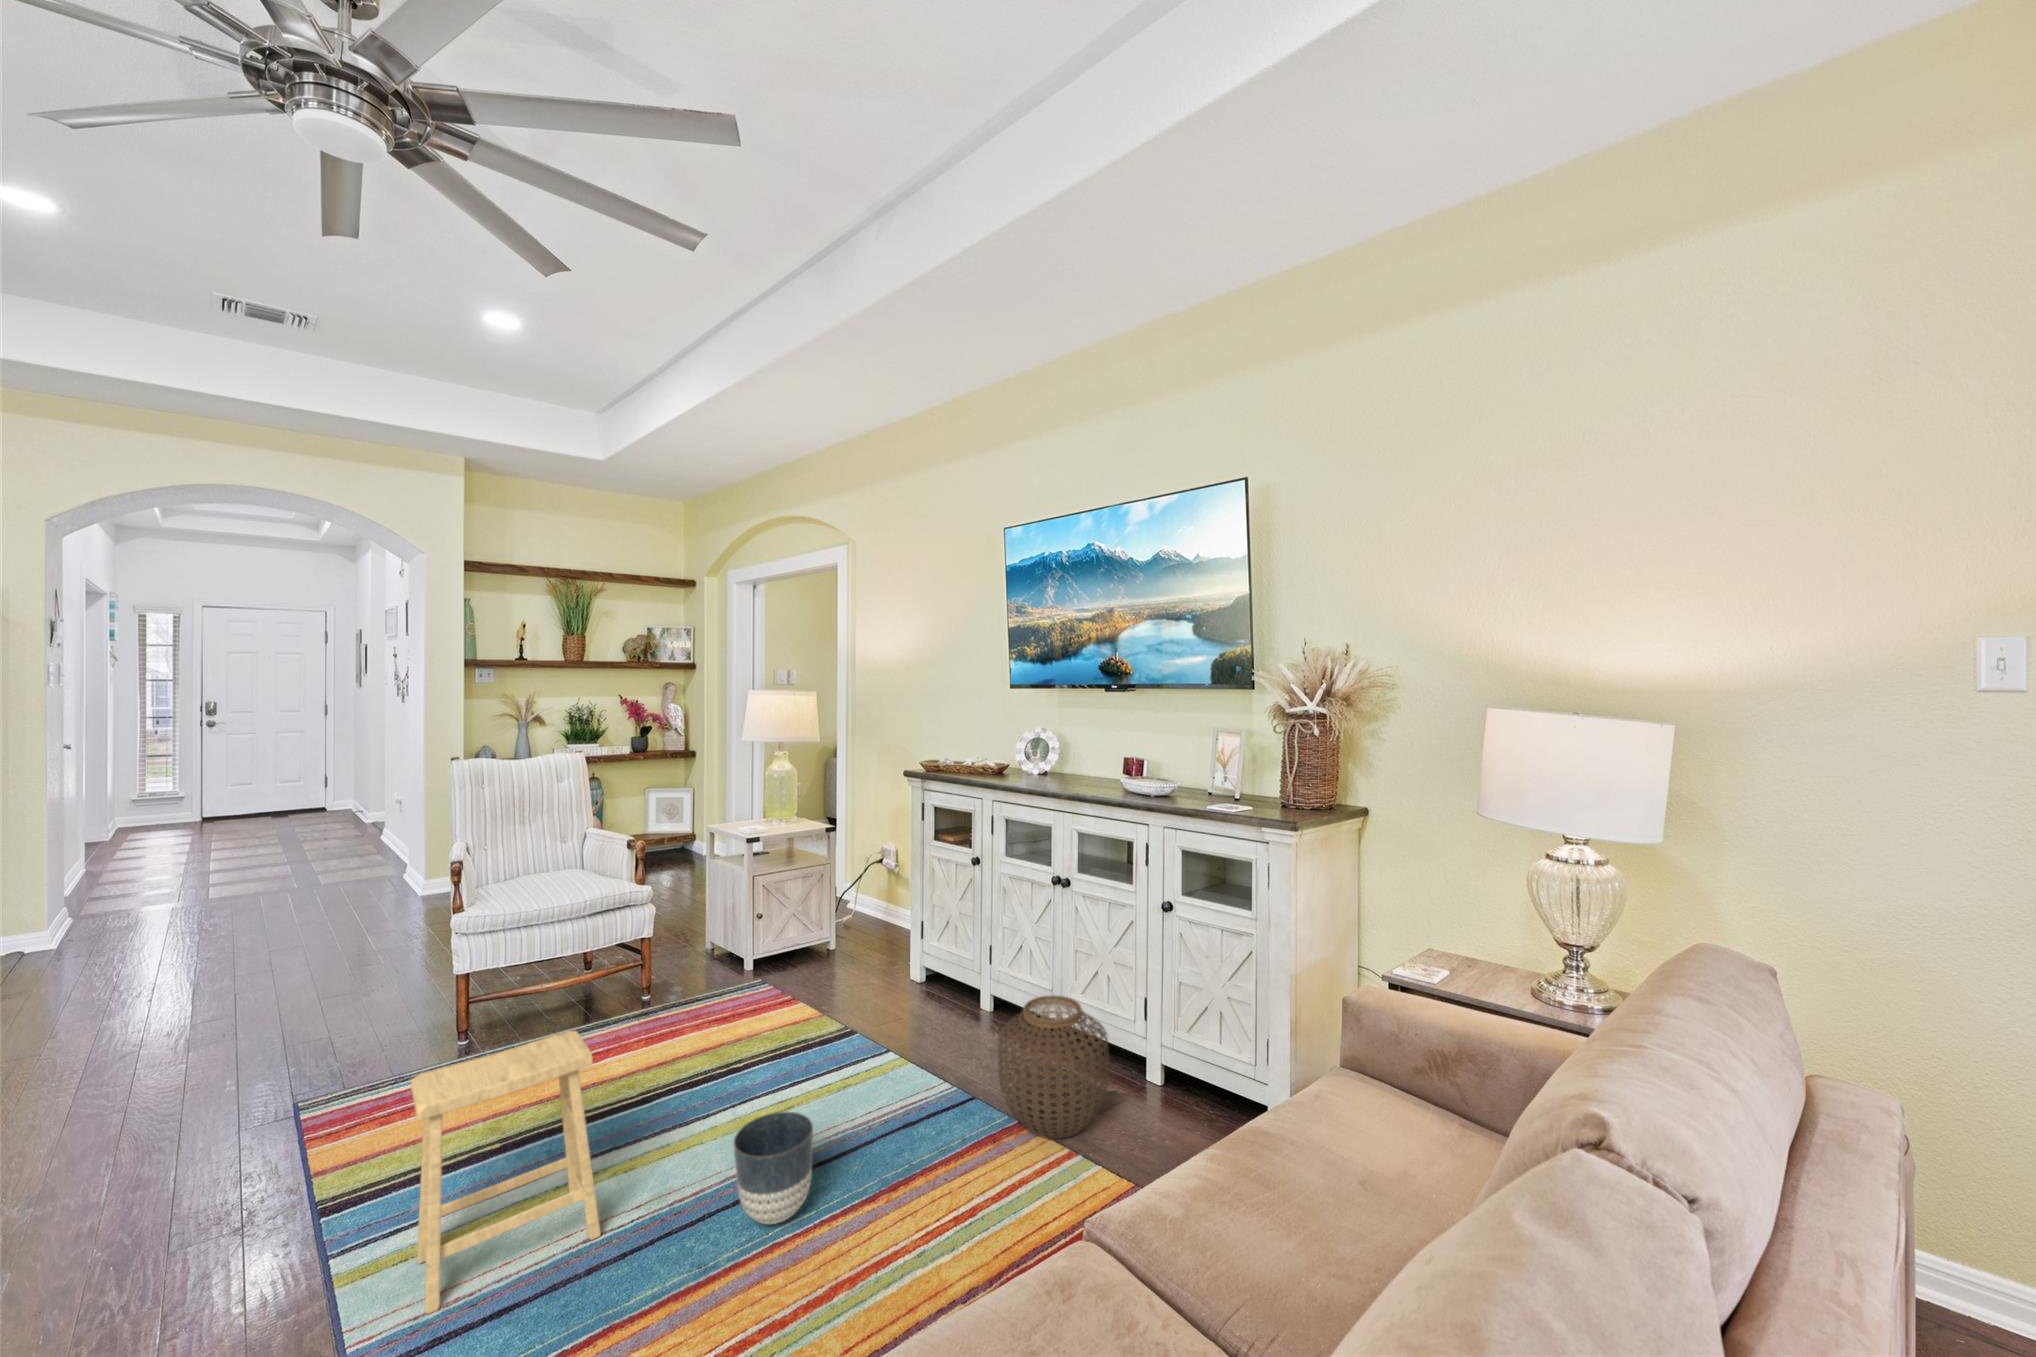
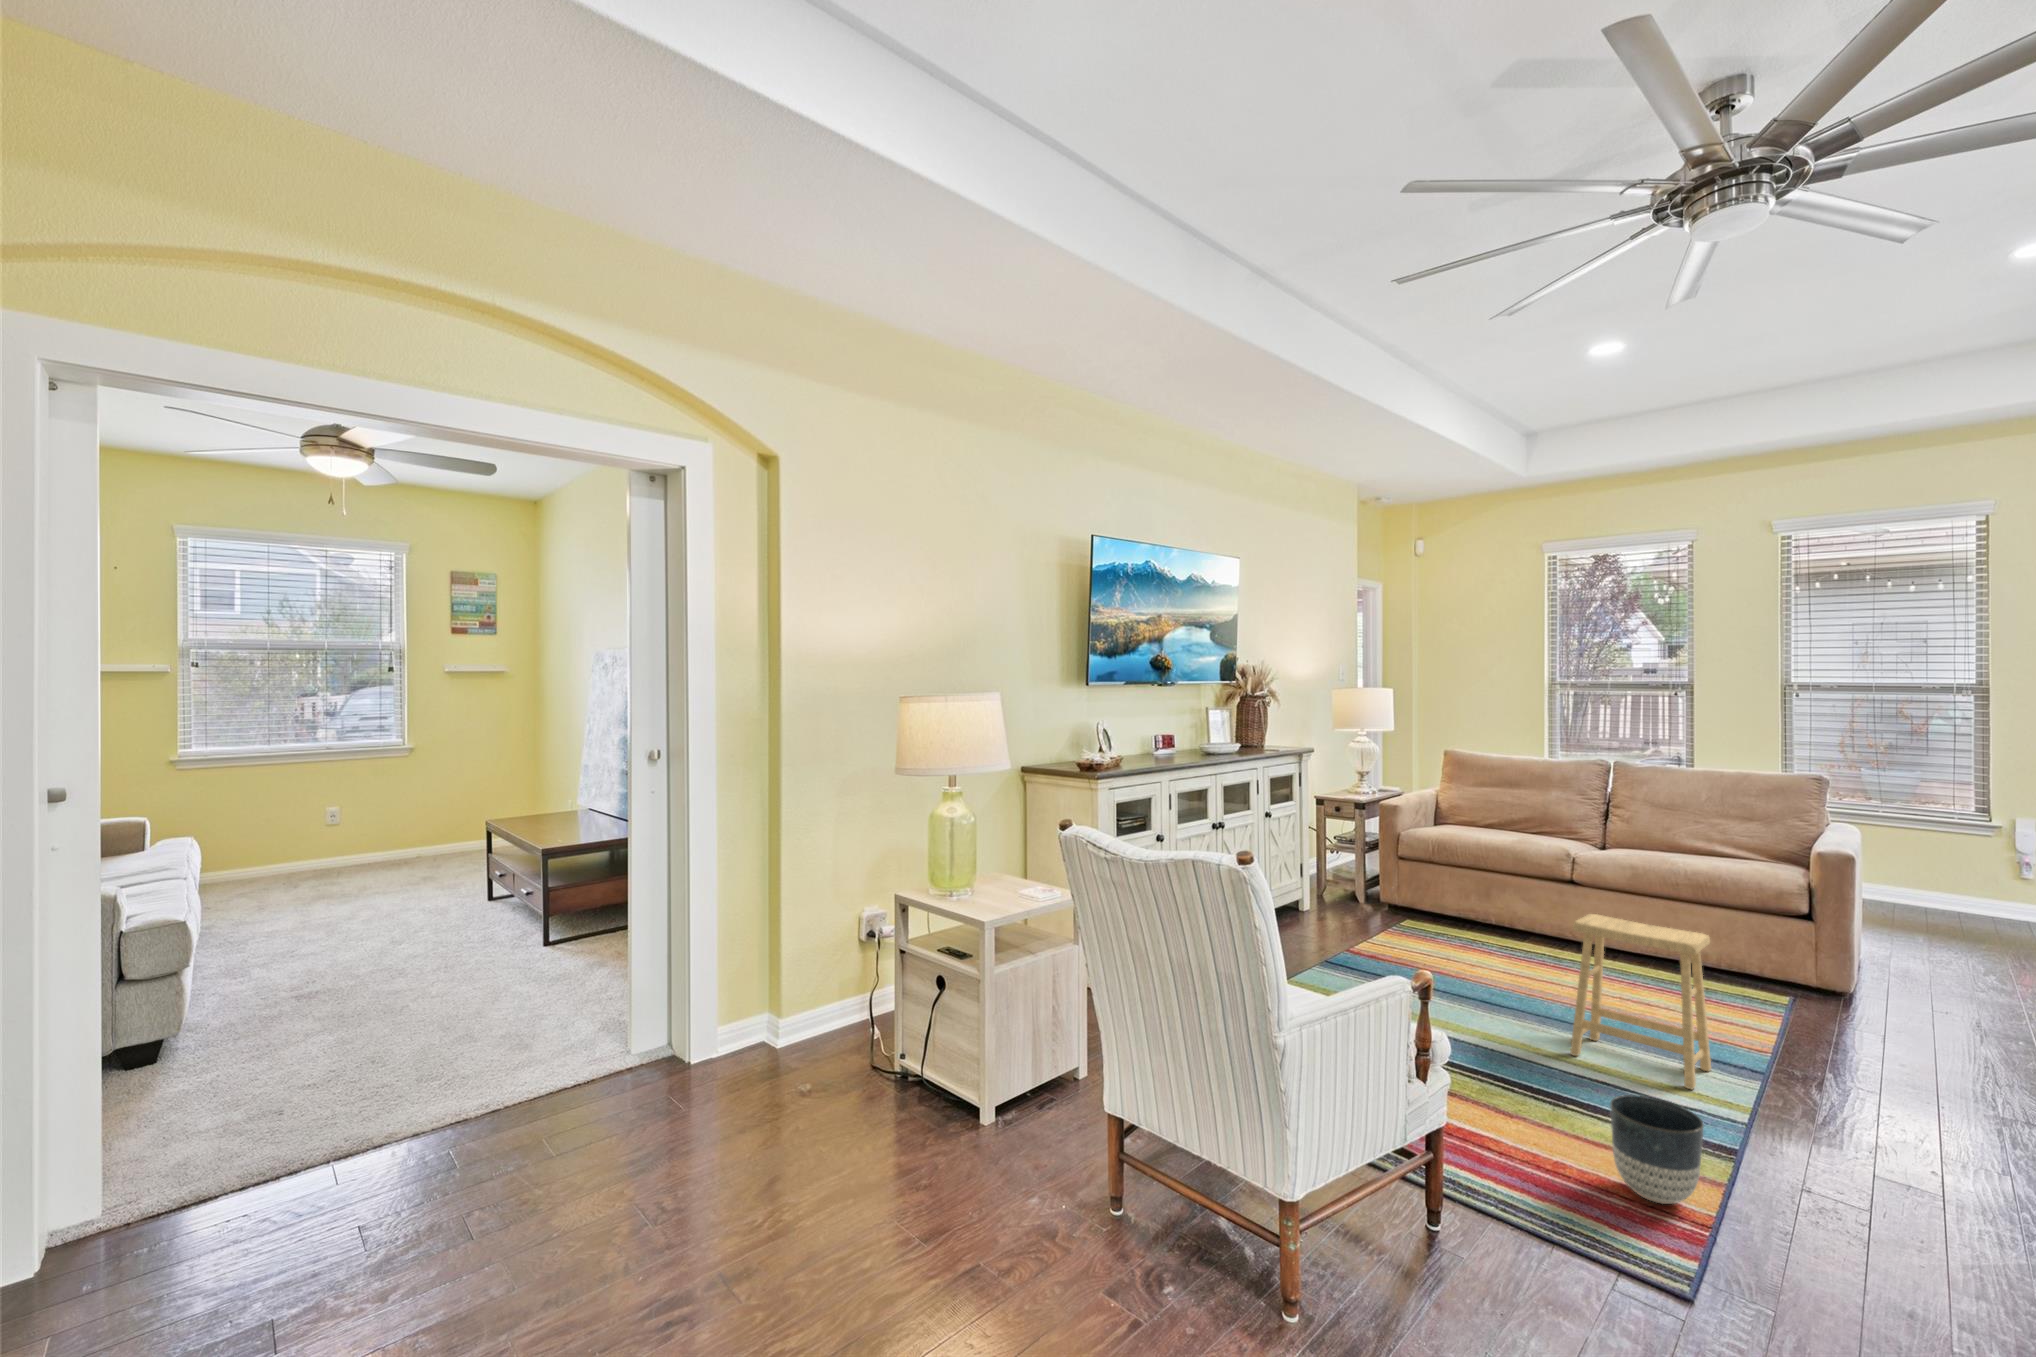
woven basket: present [998,995,1109,1139] -> none [1318,866,1390,946]
planter: present [734,1112,813,1224] -> present [1610,1095,1704,1204]

